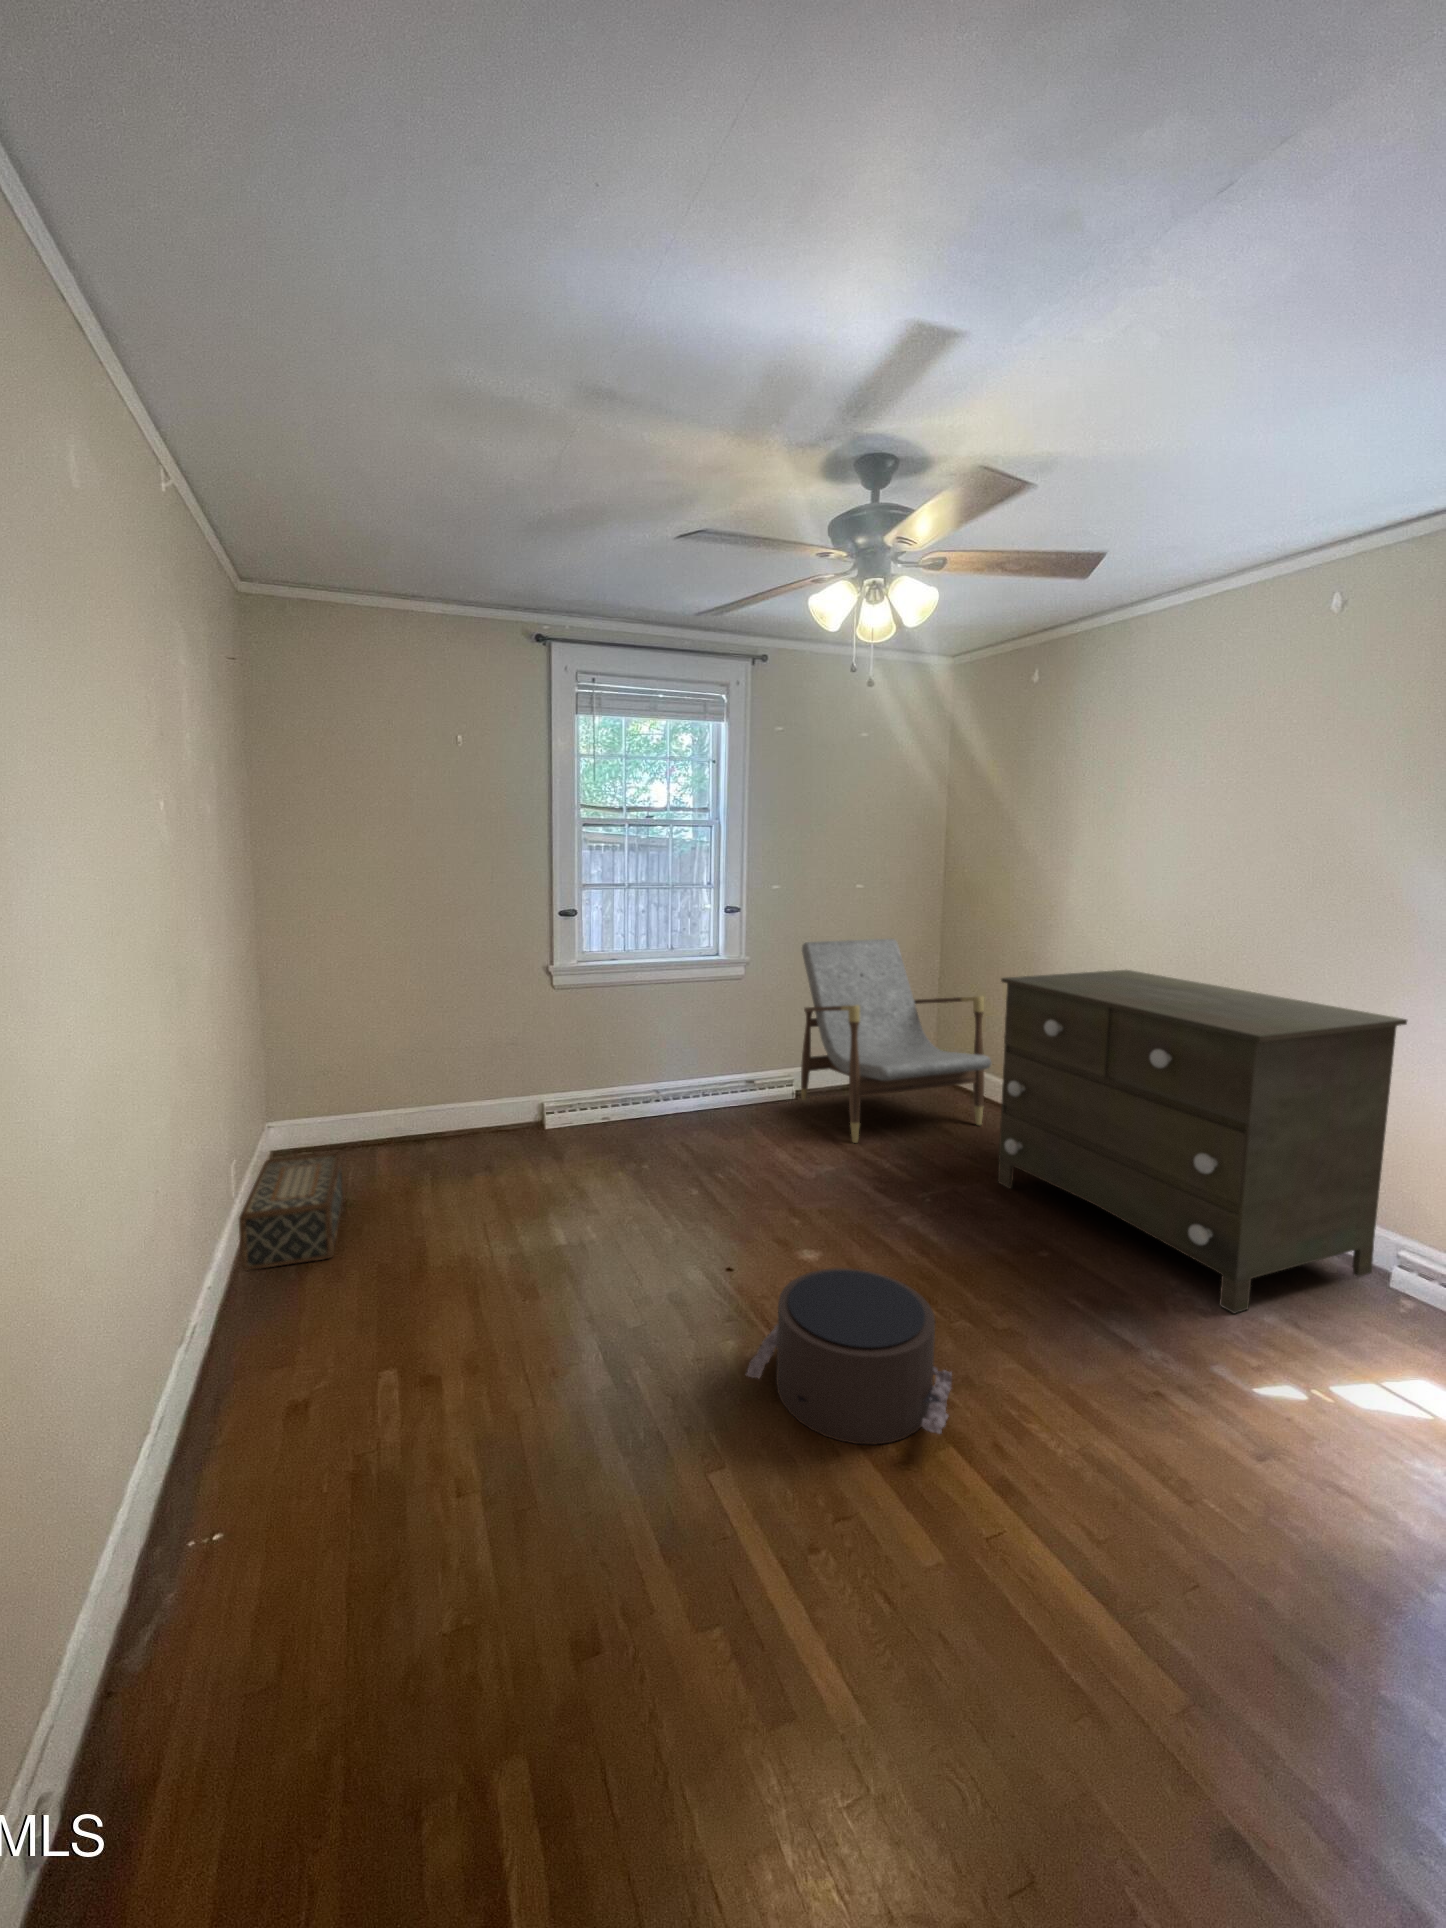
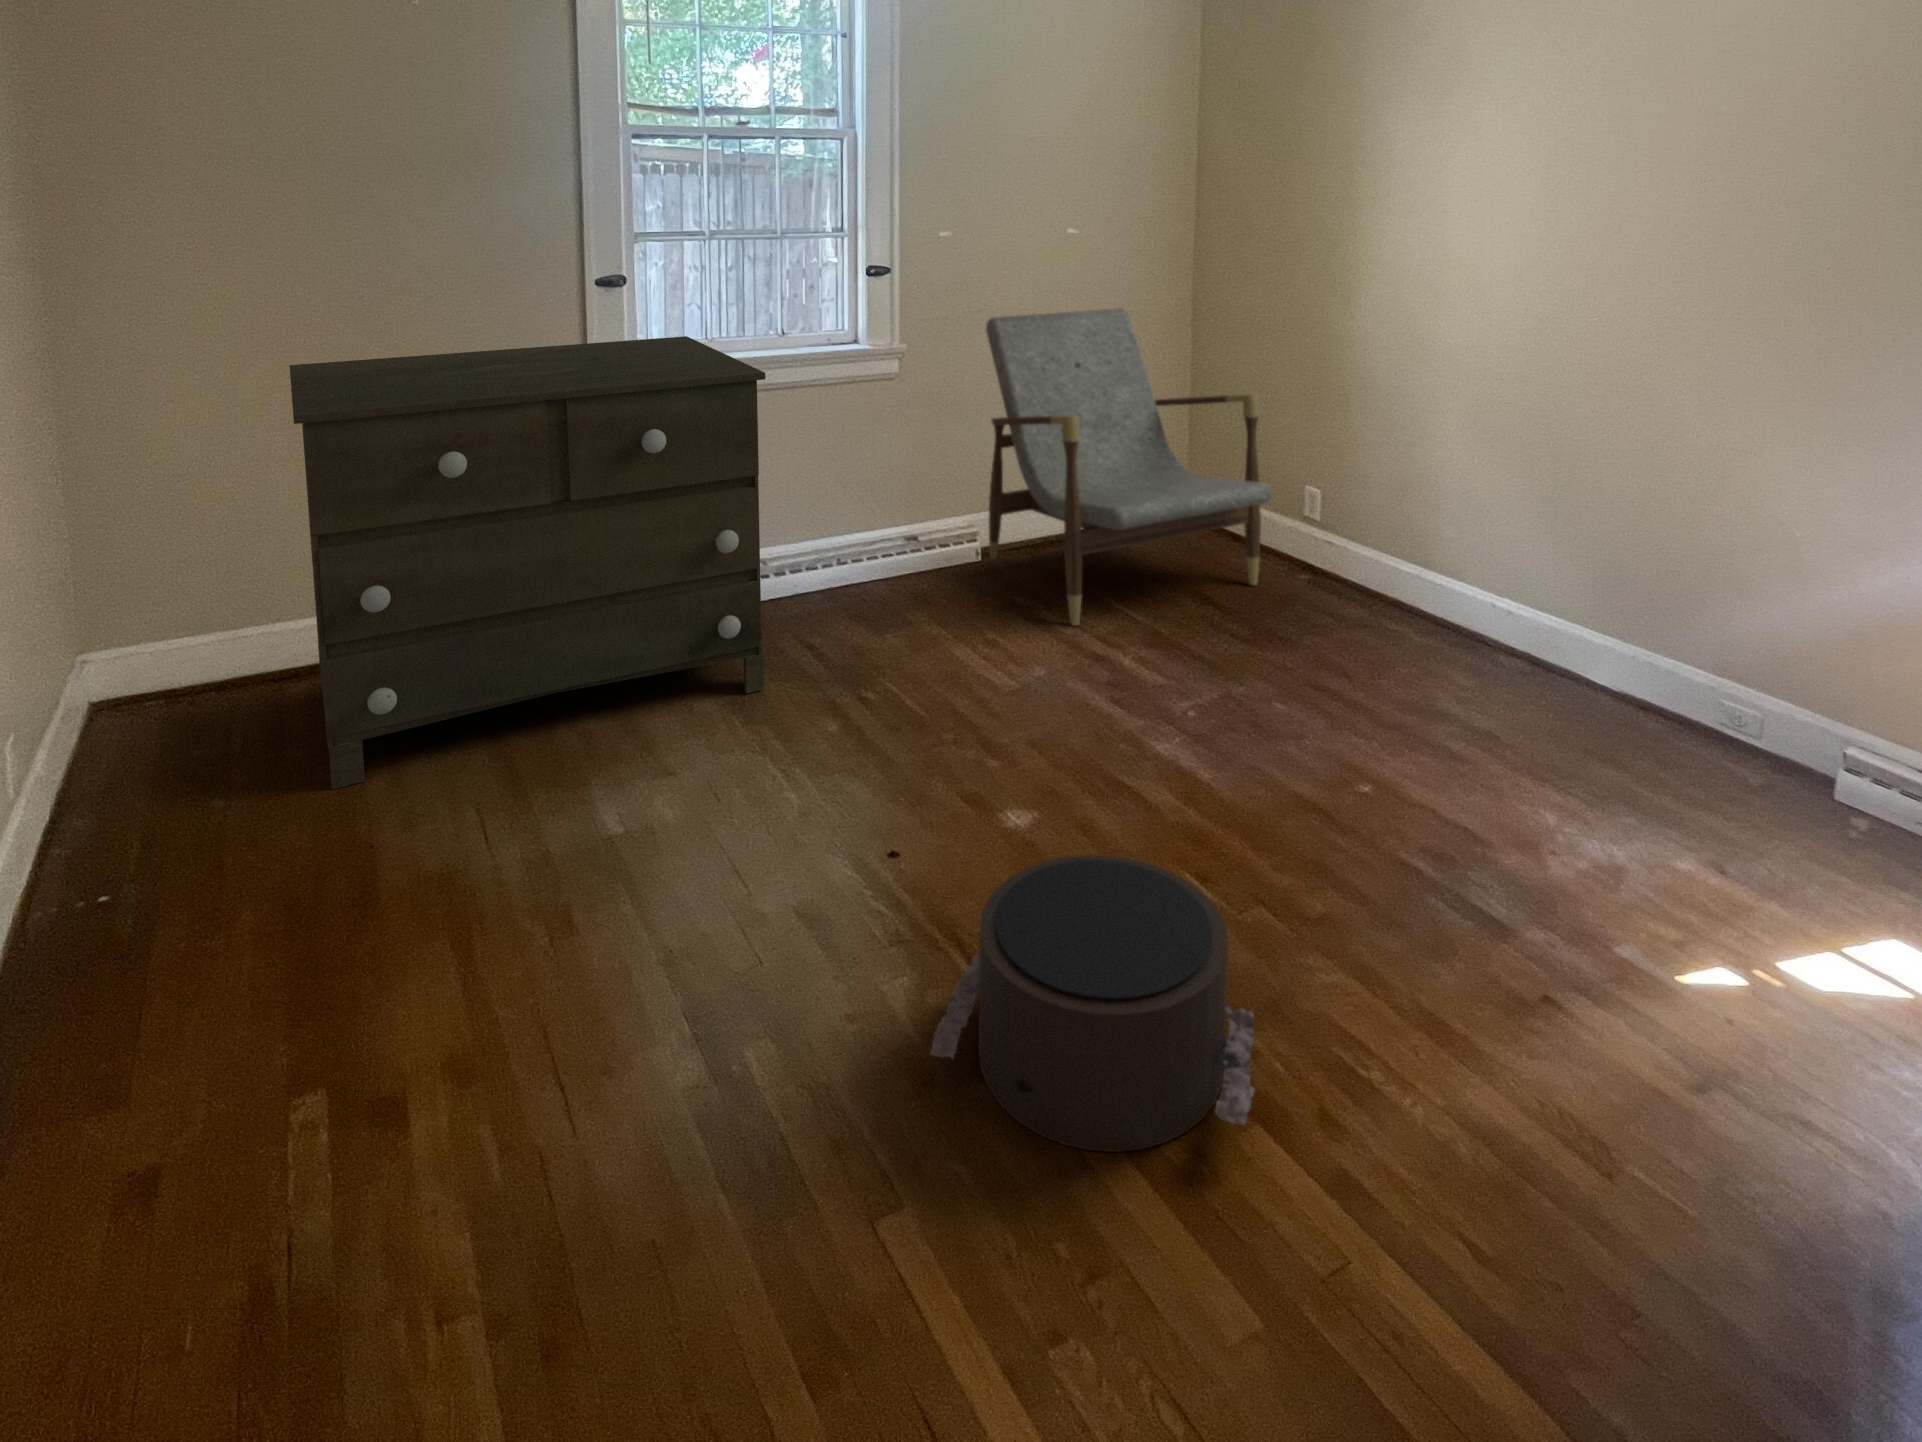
dresser: present [998,970,1407,1313] -> present [290,336,765,789]
woven basket: present [239,1152,344,1271] -> none [11,708,223,943]

